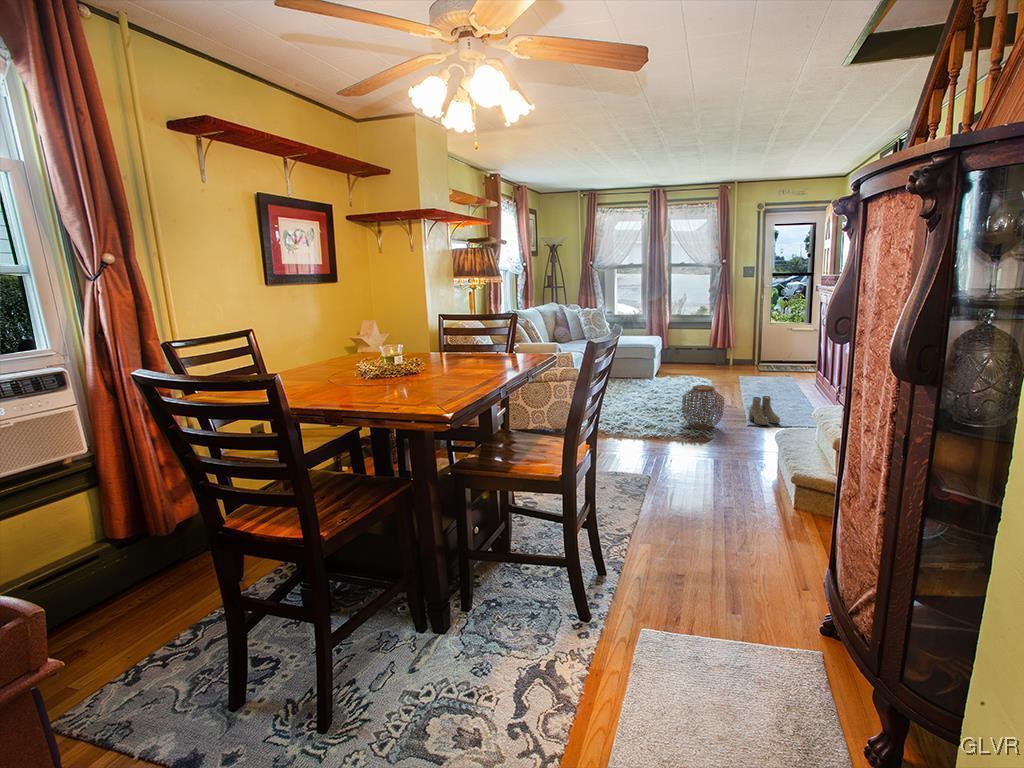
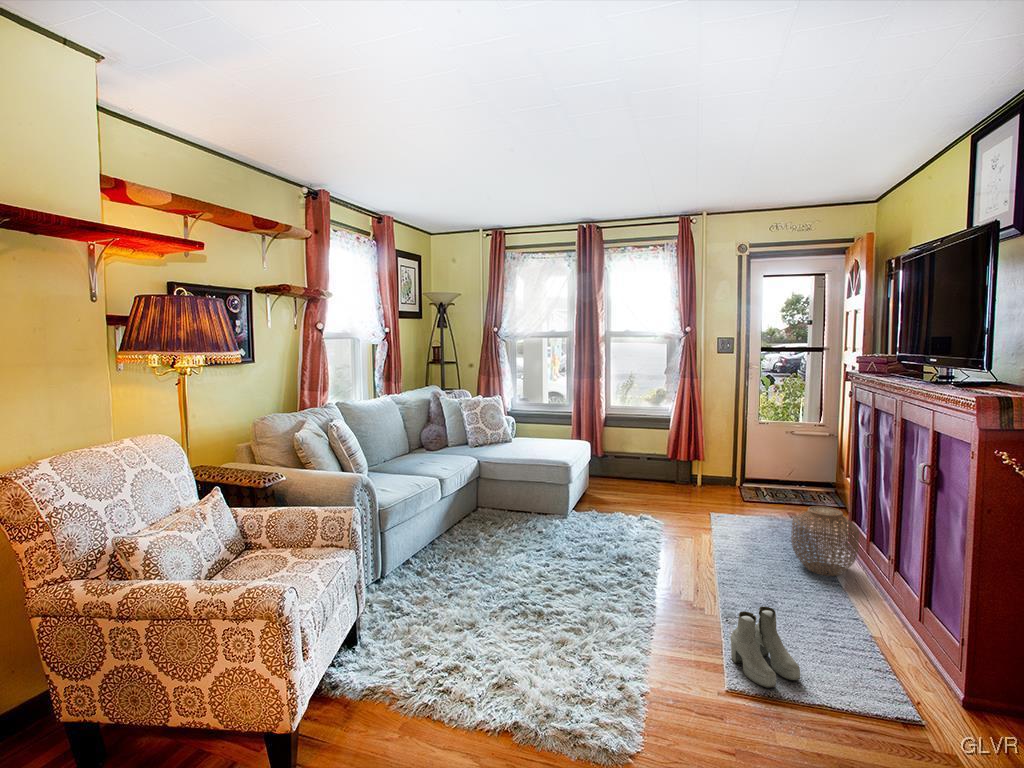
woven basket: present [682,385,724,430] -> present [791,506,859,576]

